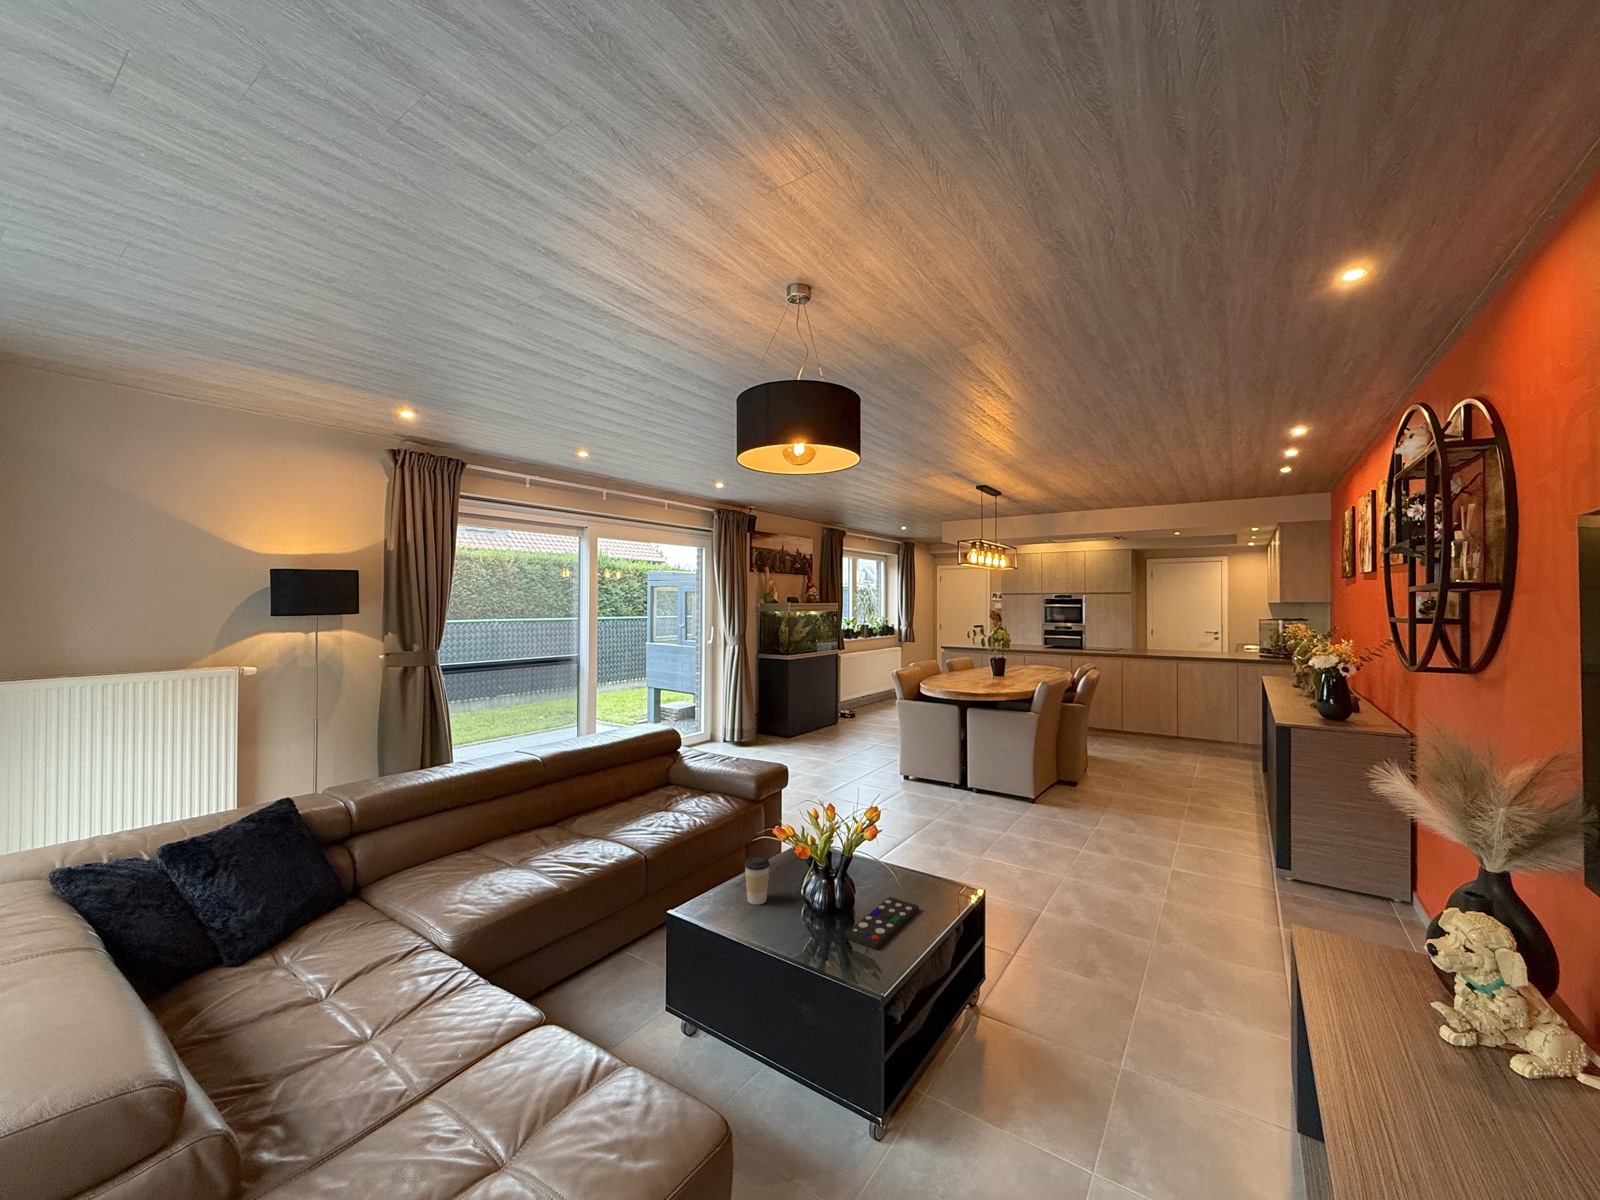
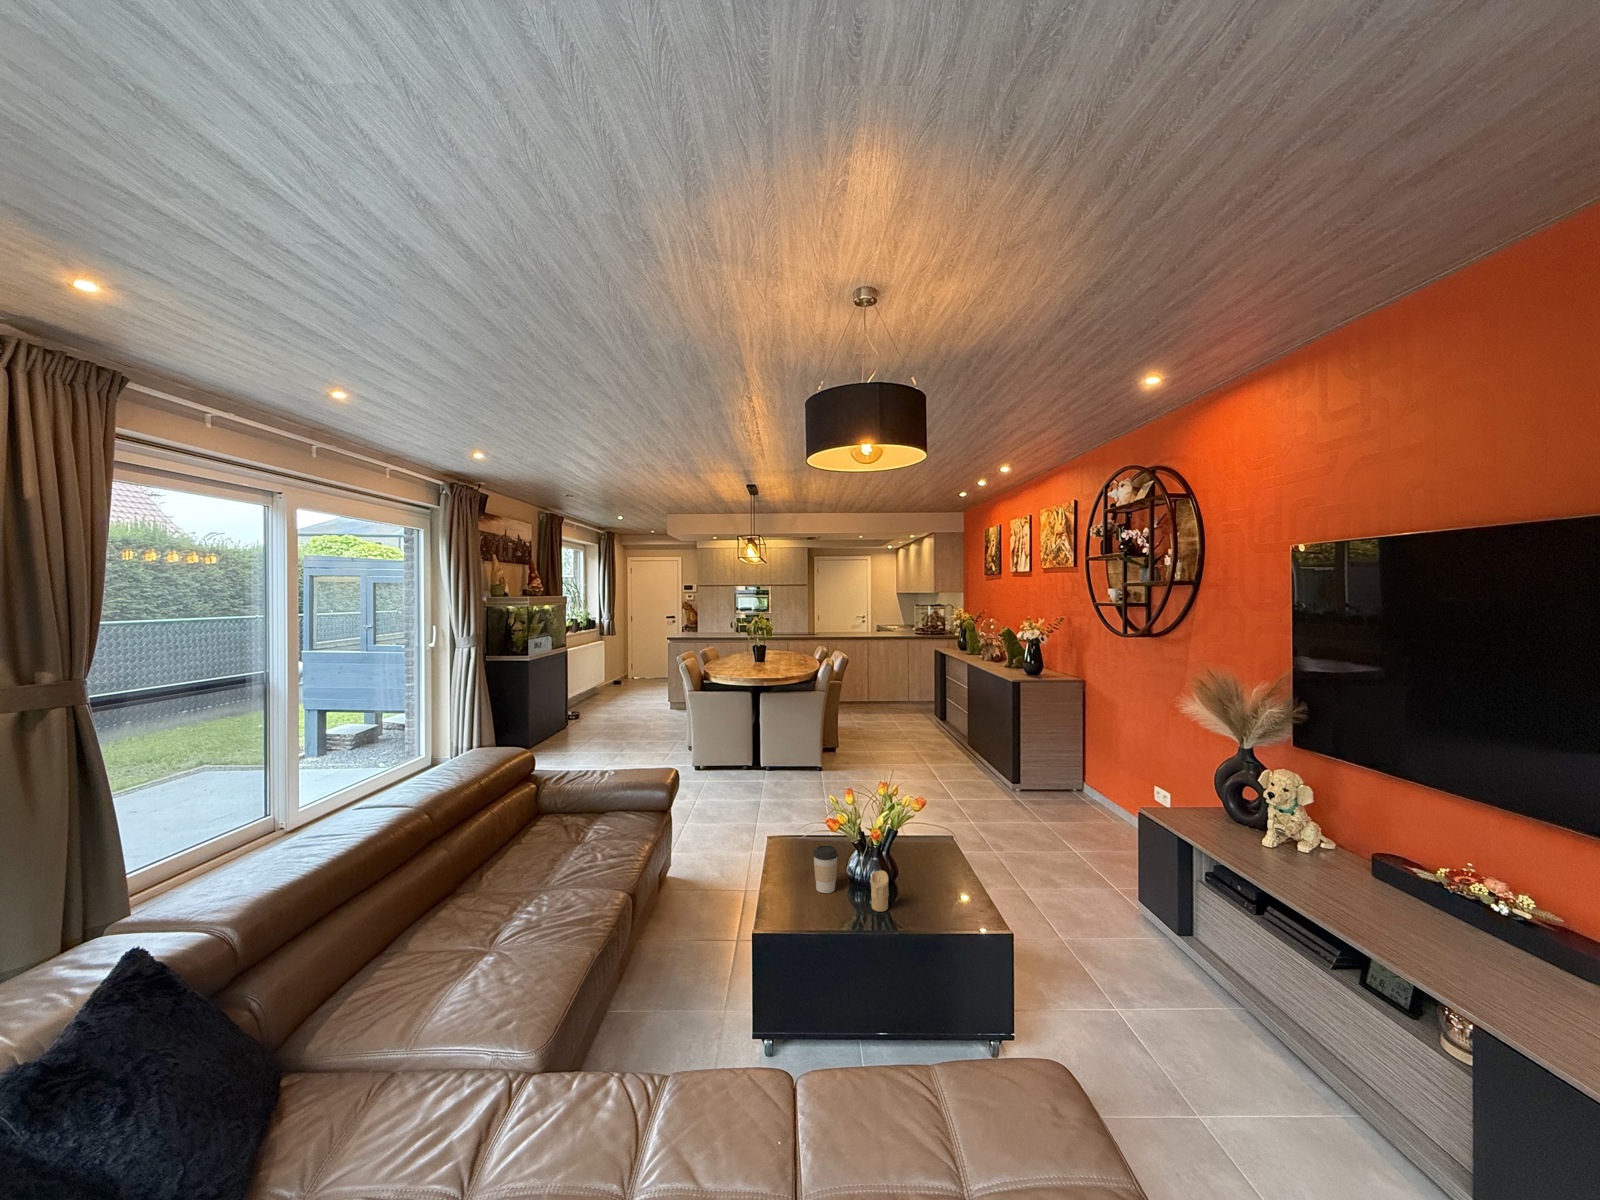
candle: none [762,893,781,937] -> present [871,870,889,912]
remote control: present [845,897,919,949] -> none [916,854,962,892]

